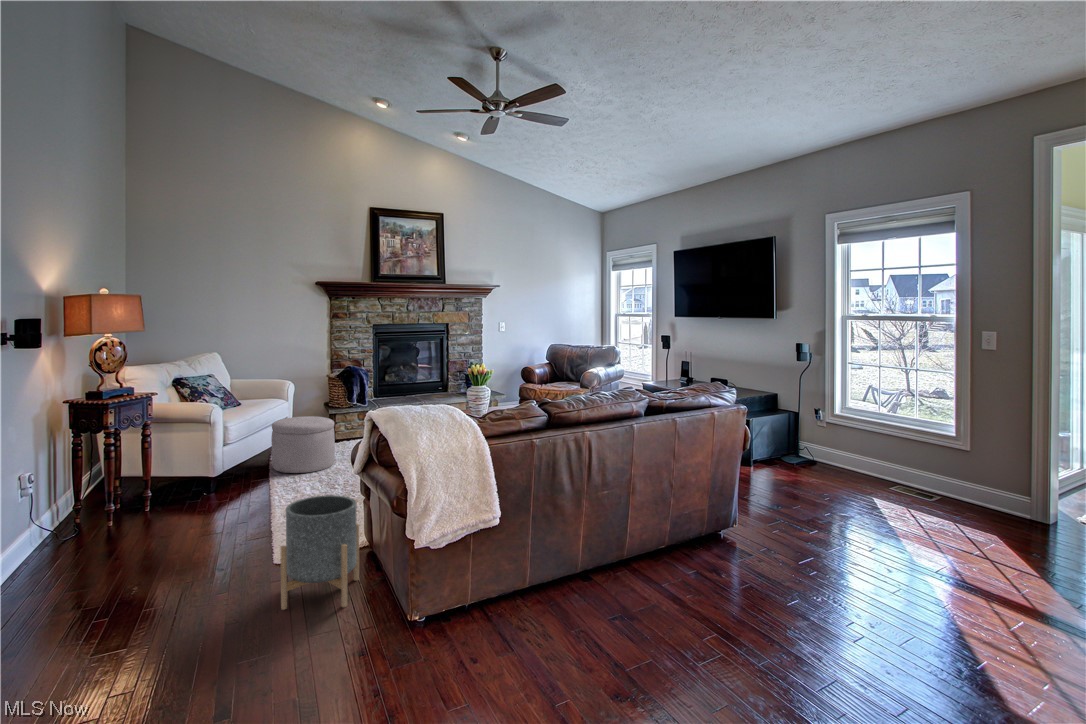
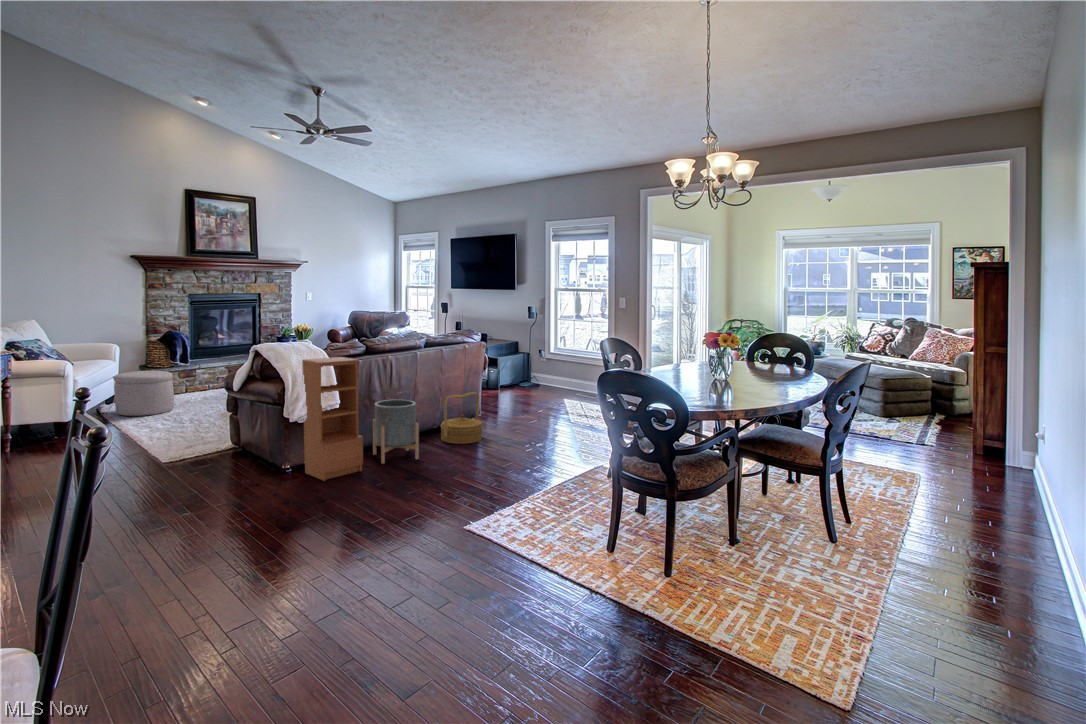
bookcase: none [434,436,533,677] -> present [302,357,363,481]
planter: present [280,495,359,610] -> present [373,400,419,464]
woven basket: none [670,496,749,598] -> present [441,392,483,444]

